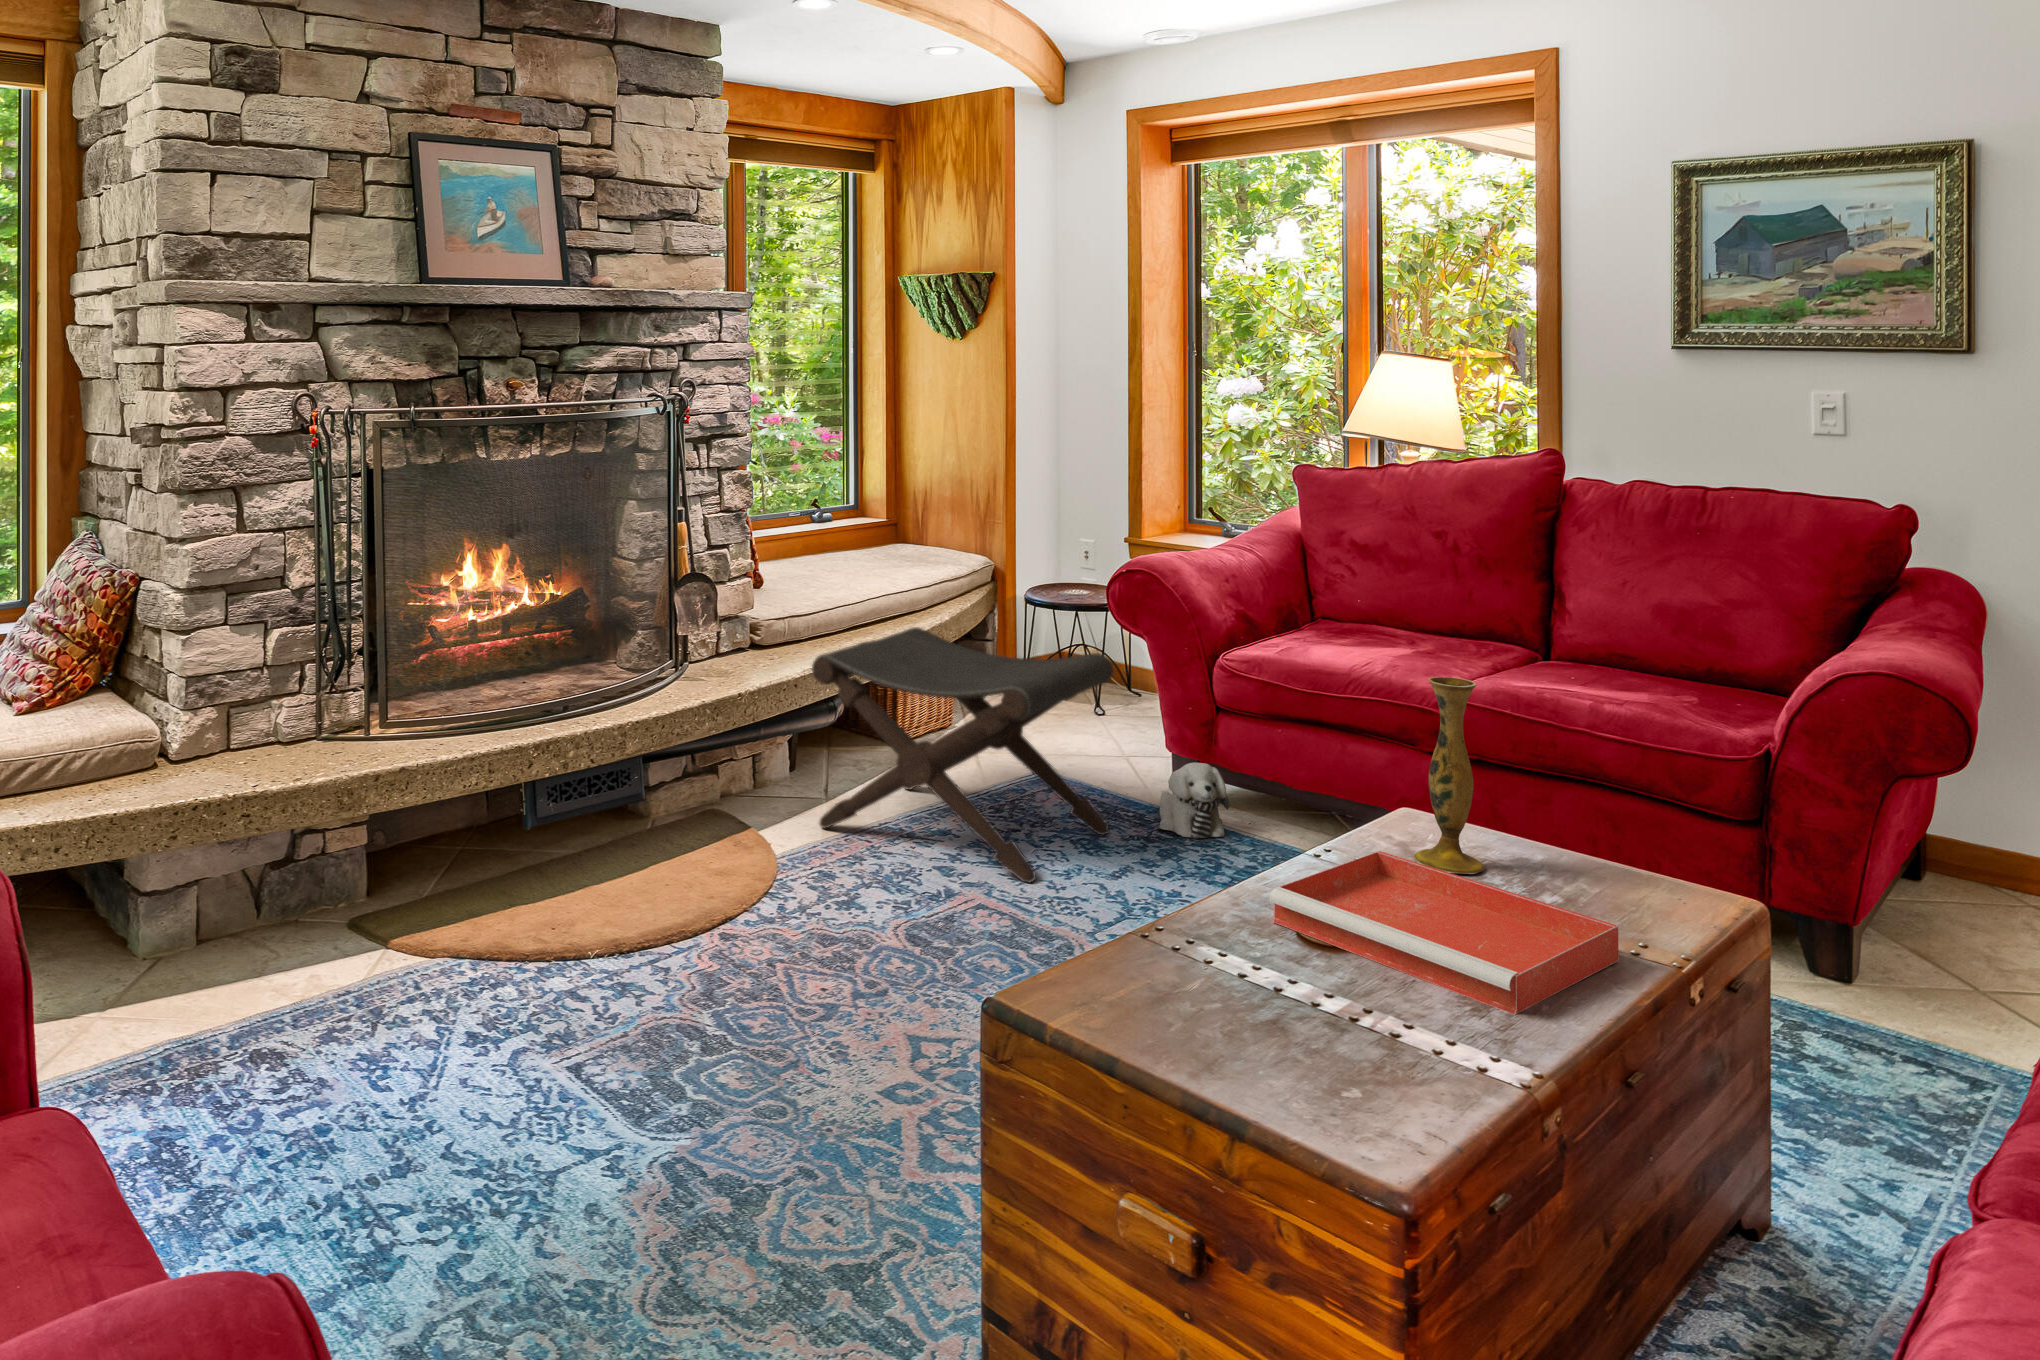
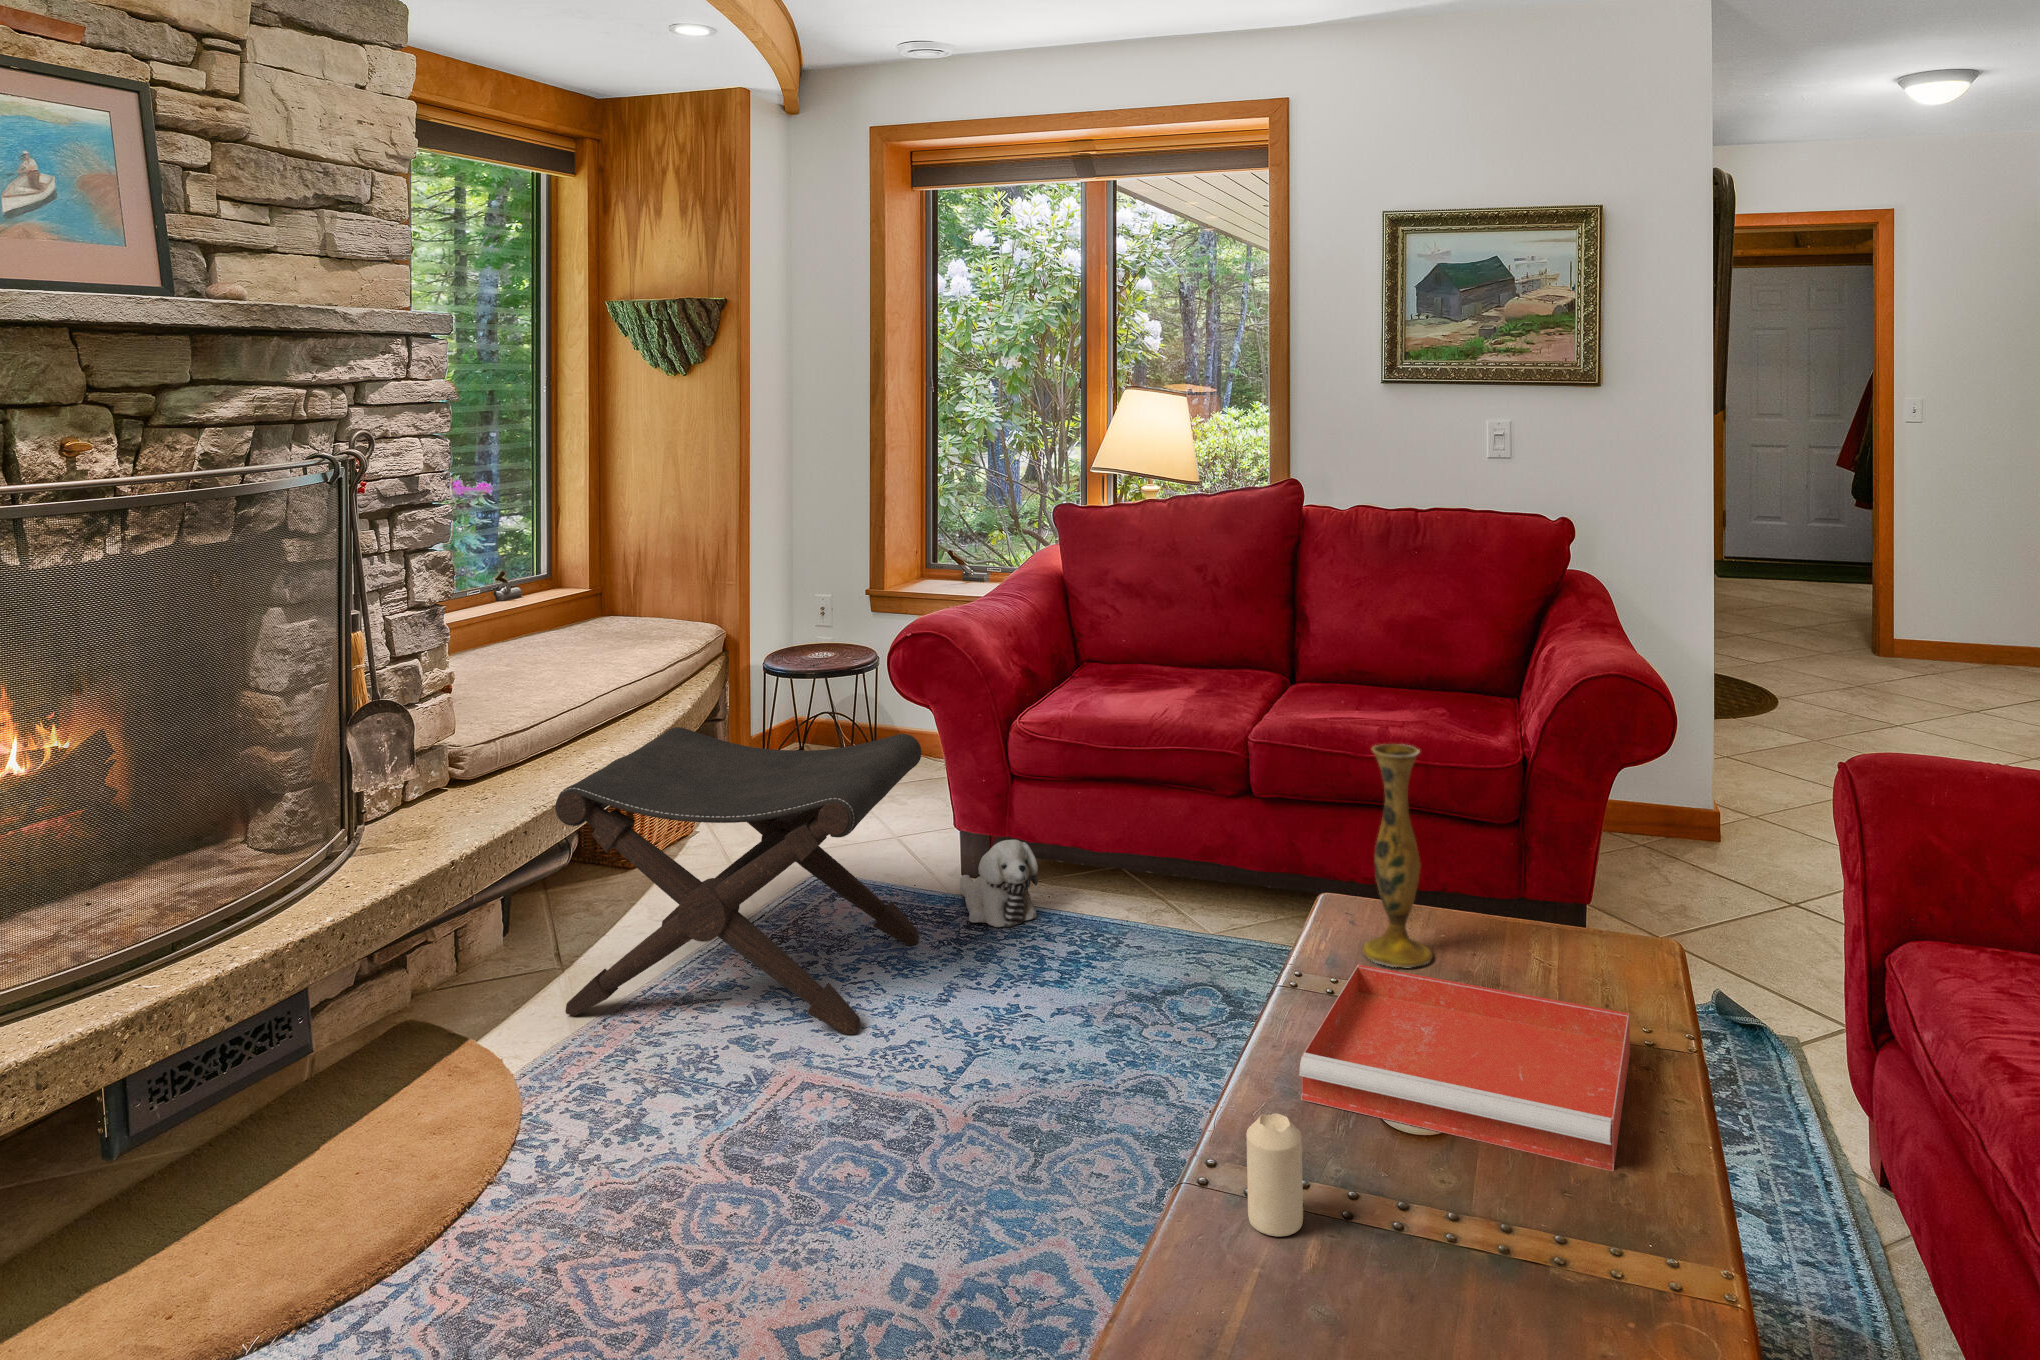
candle: none [1173,892,1216,979] -> present [1247,1113,1303,1236]

